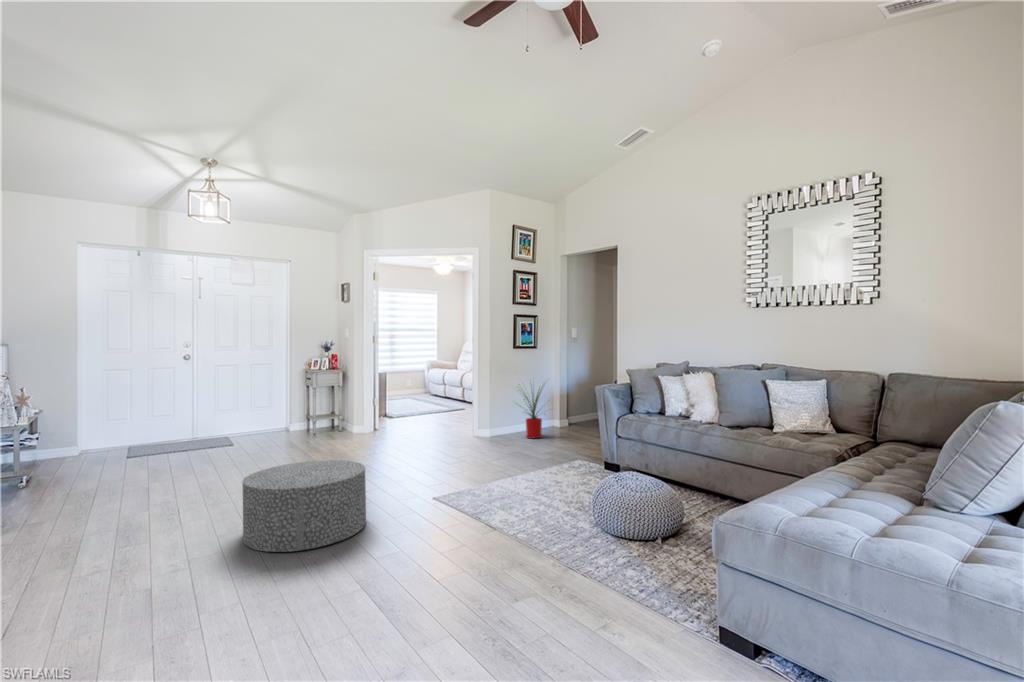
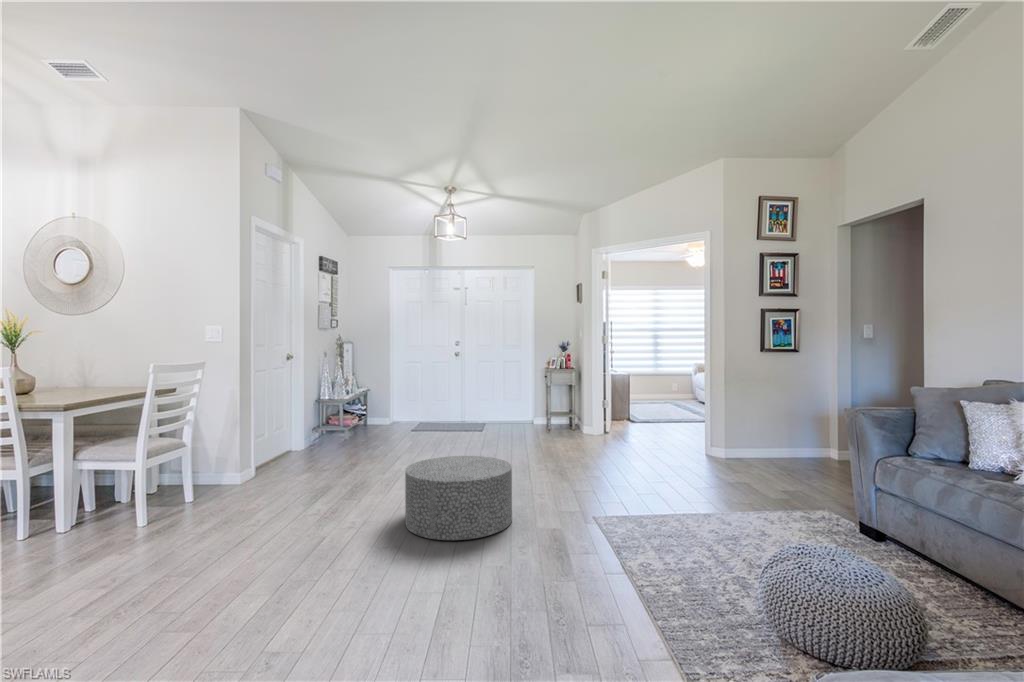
house plant: present [520,385,544,438] -> none [753,388,821,467]

